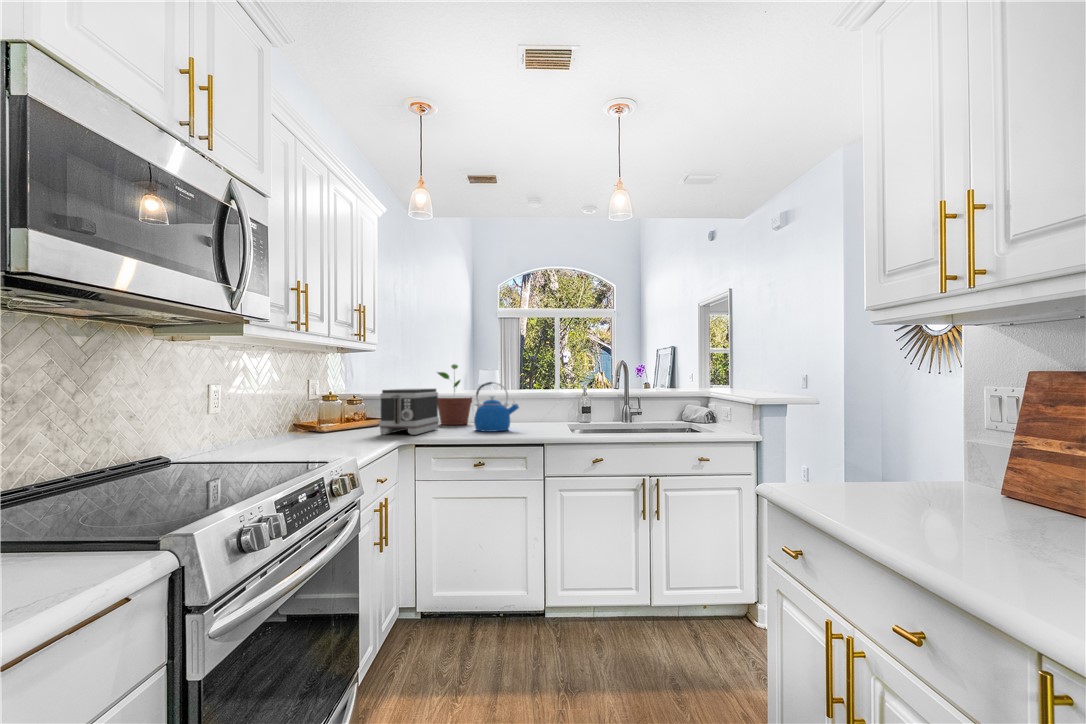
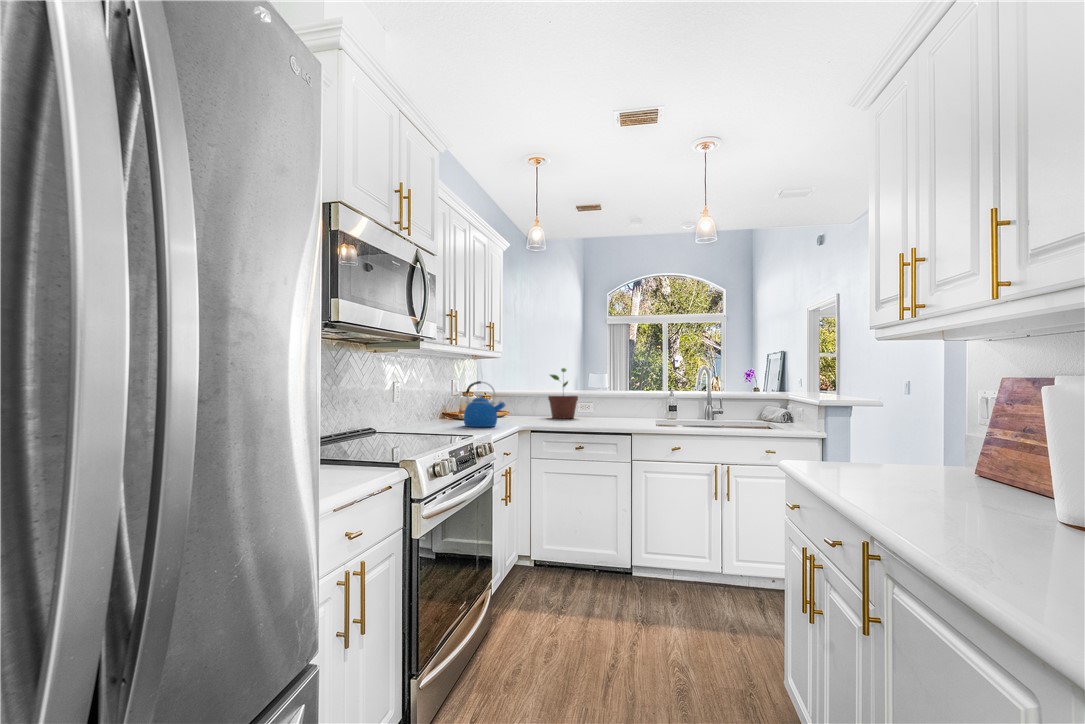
kettle: present [474,382,519,432] -> present [464,381,505,427]
toaster: present [379,388,439,435] -> none [504,388,550,424]

